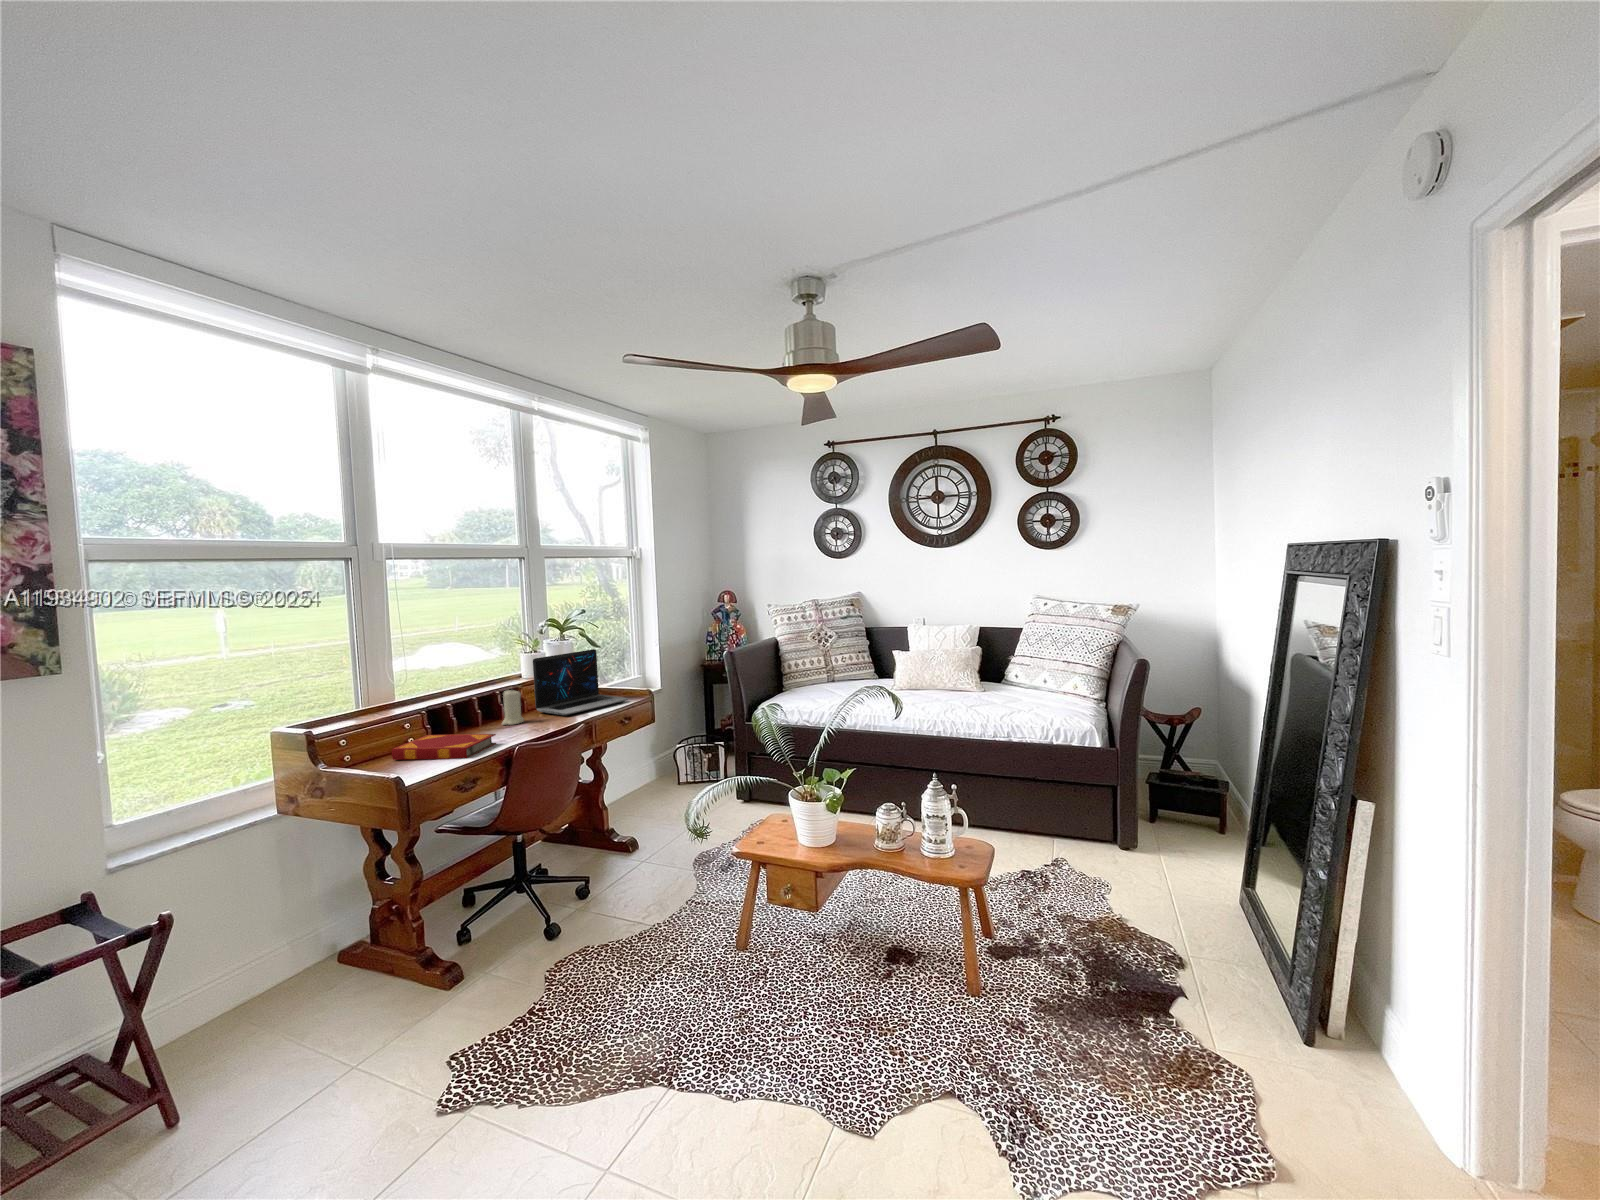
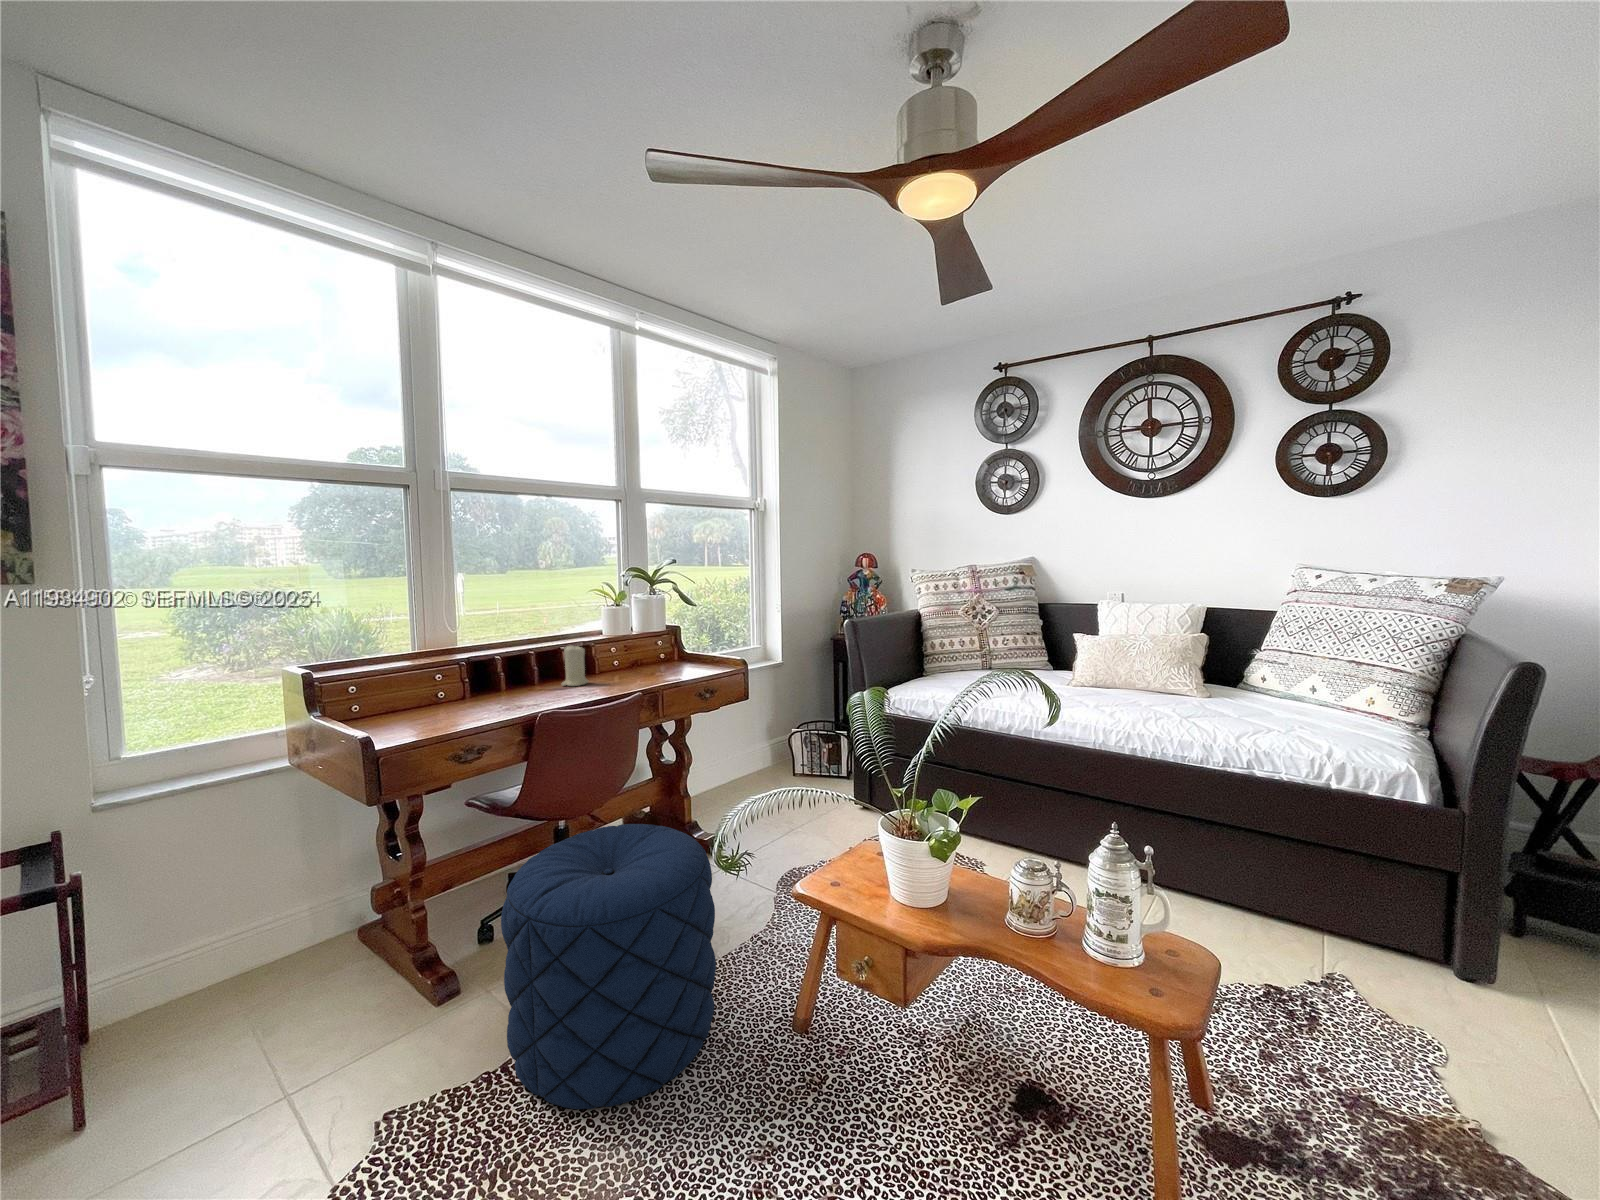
laptop: present [533,649,628,716] -> none [607,606,715,681]
hardback book: present [392,734,496,760] -> none [410,689,530,722]
pouf: none [523,823,681,1024] -> present [501,824,716,1109]

